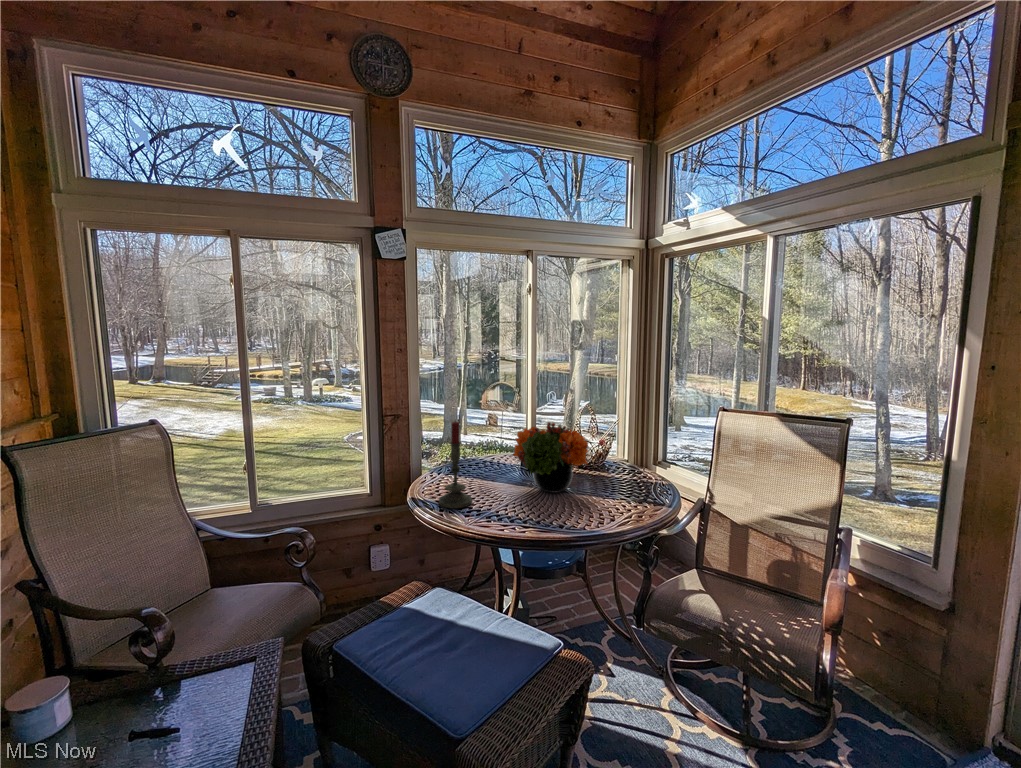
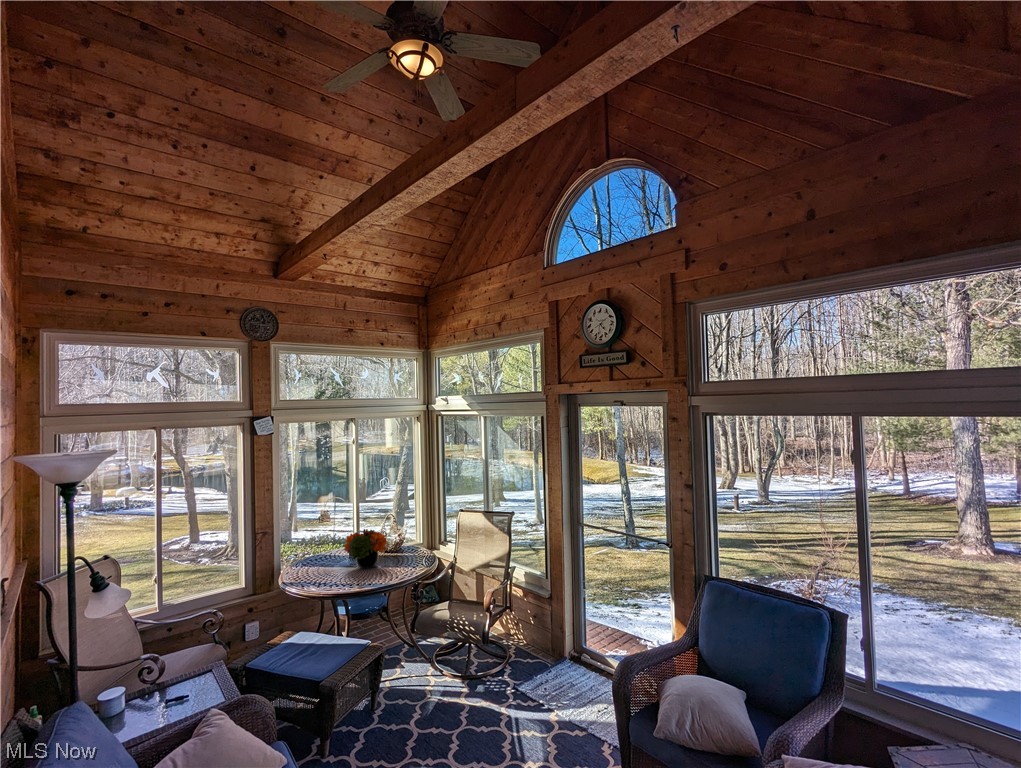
candle: present [439,421,472,508] -> none [301,534,321,584]

